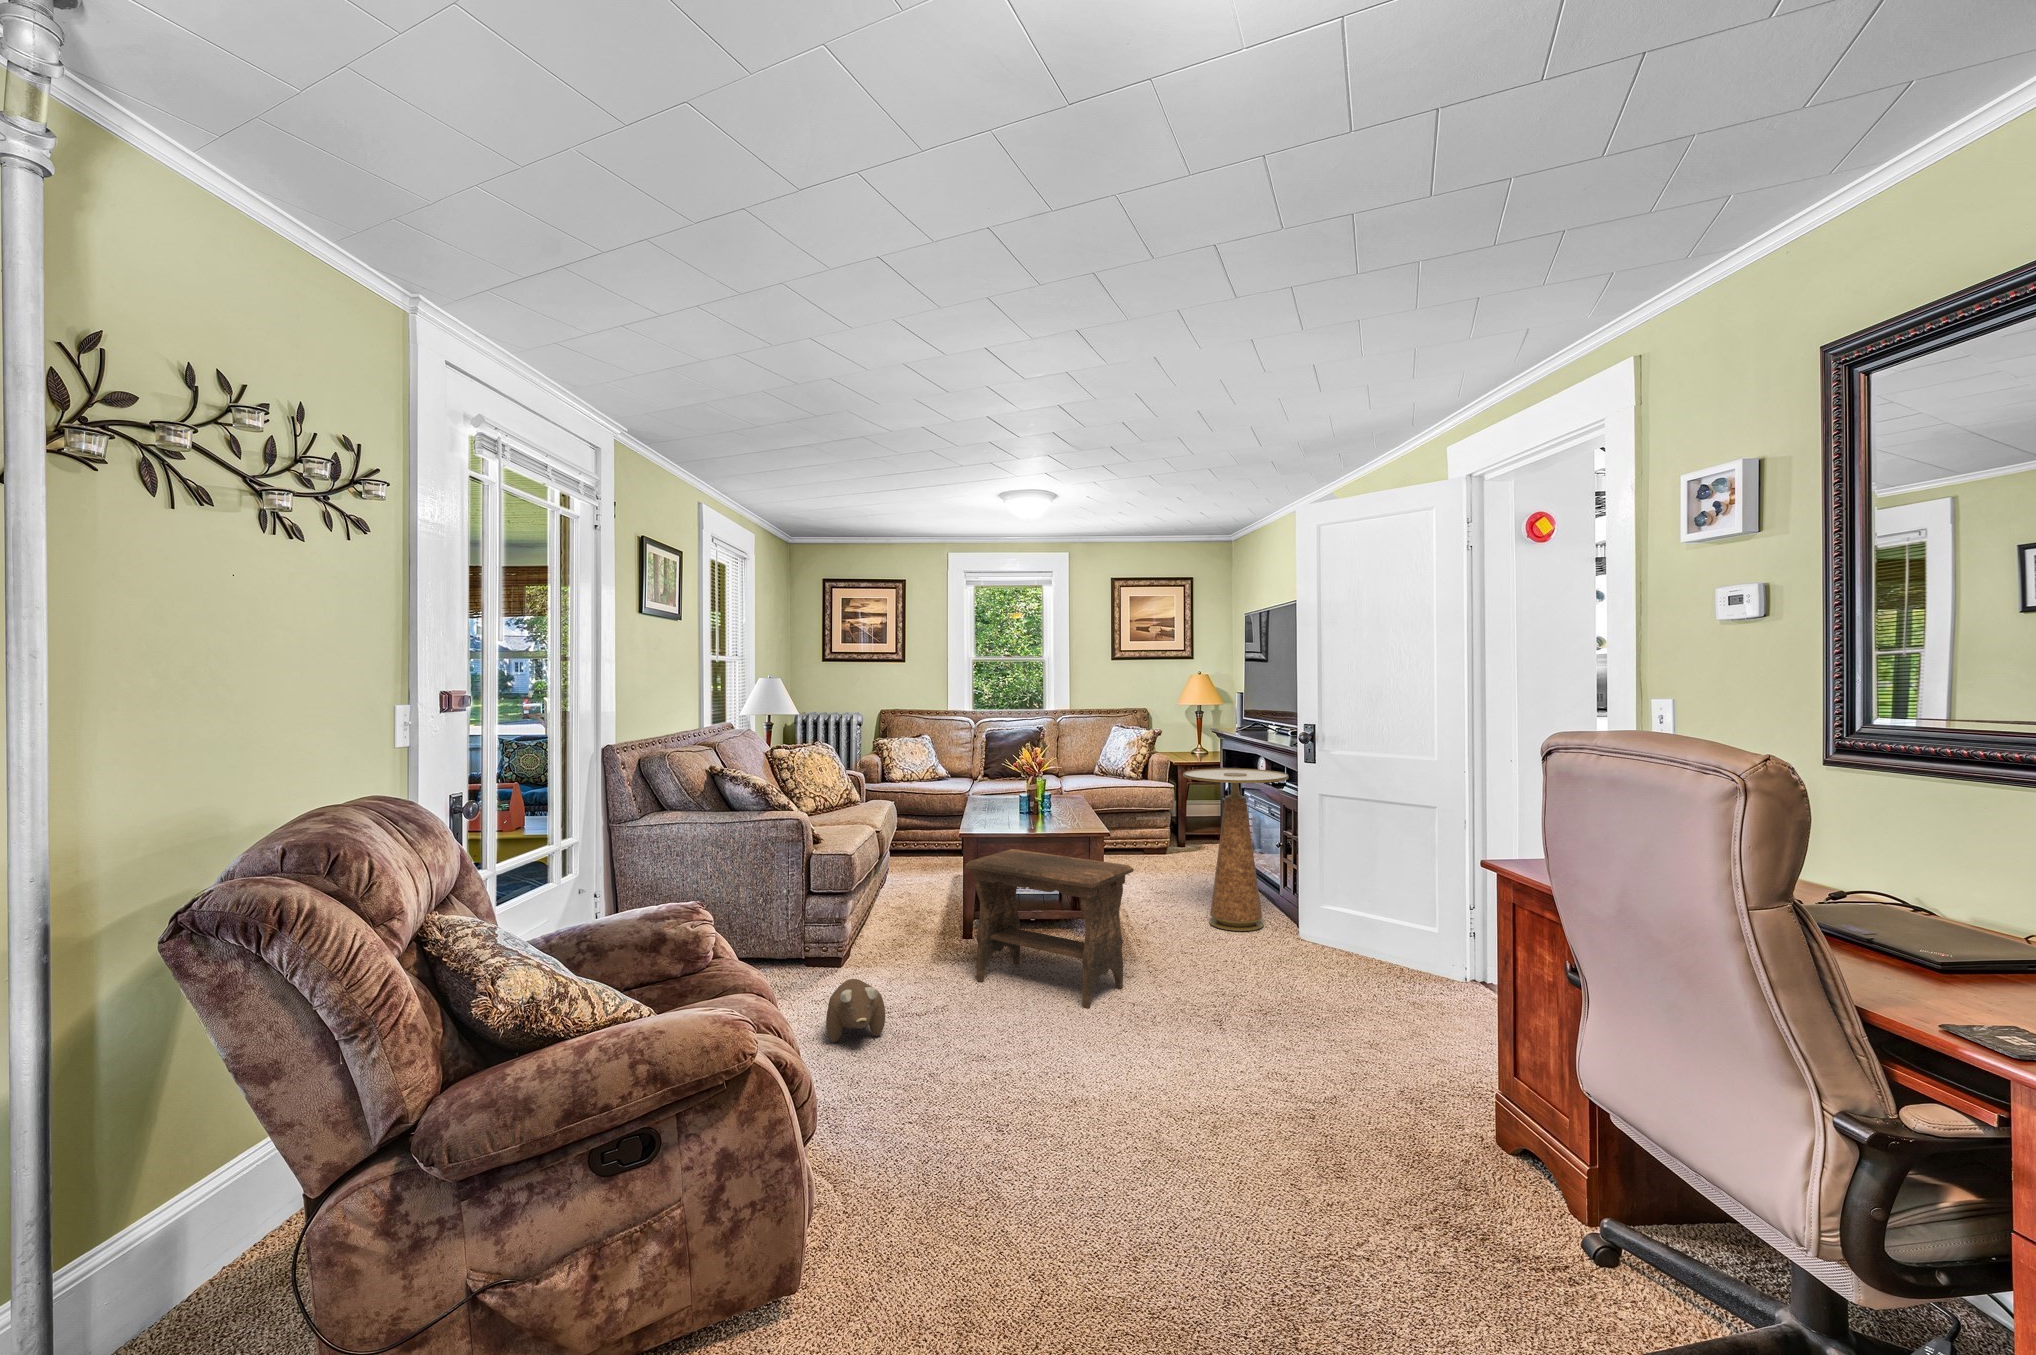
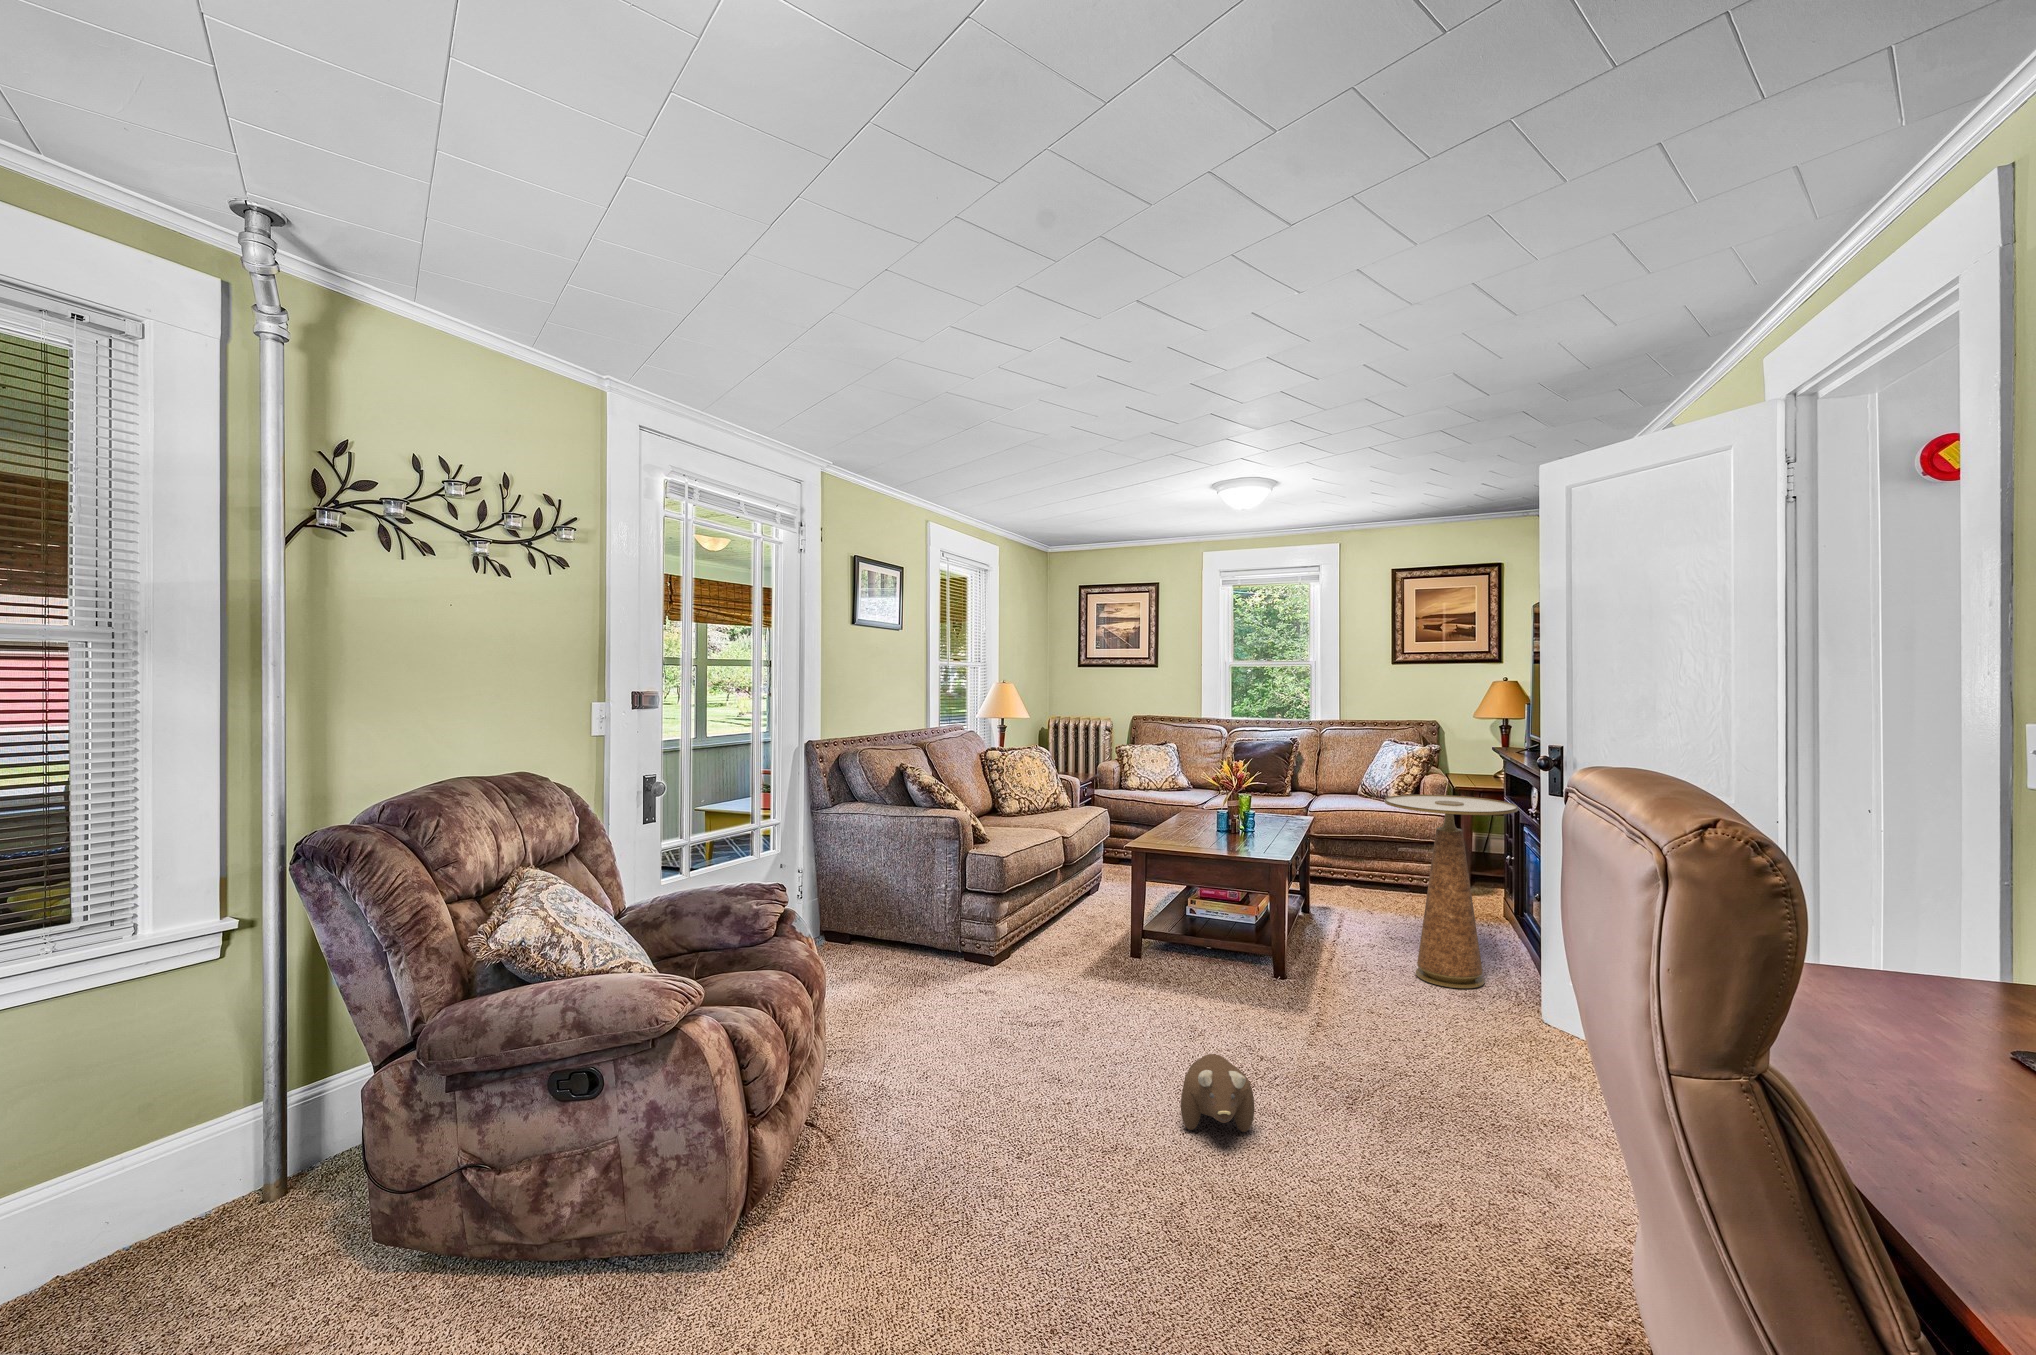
footstool: present [965,849,1133,1009] -> none [1098,865,1269,1044]
plush toy: present [826,979,885,1042] -> present [1181,1054,1255,1132]

